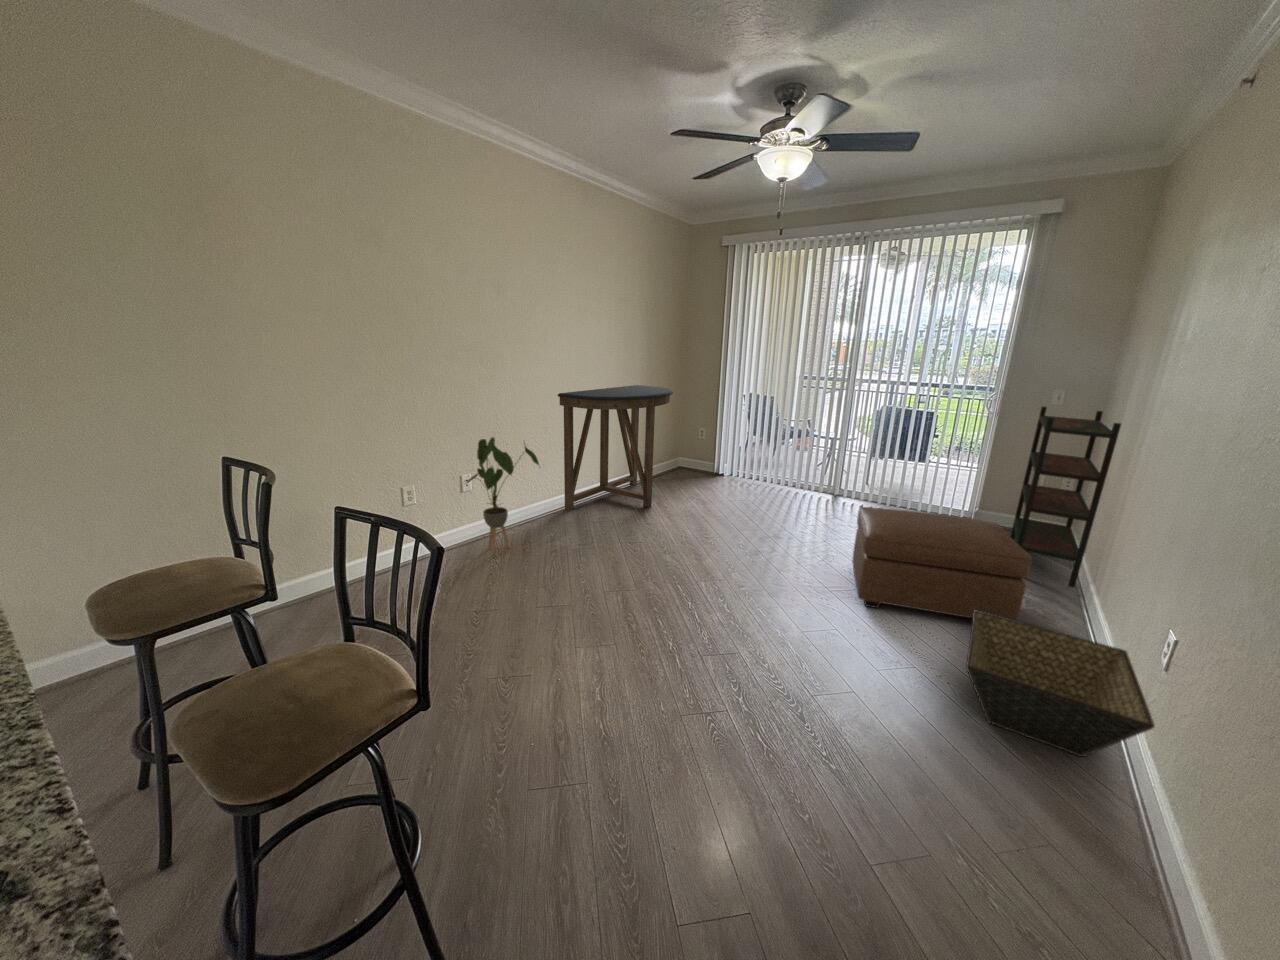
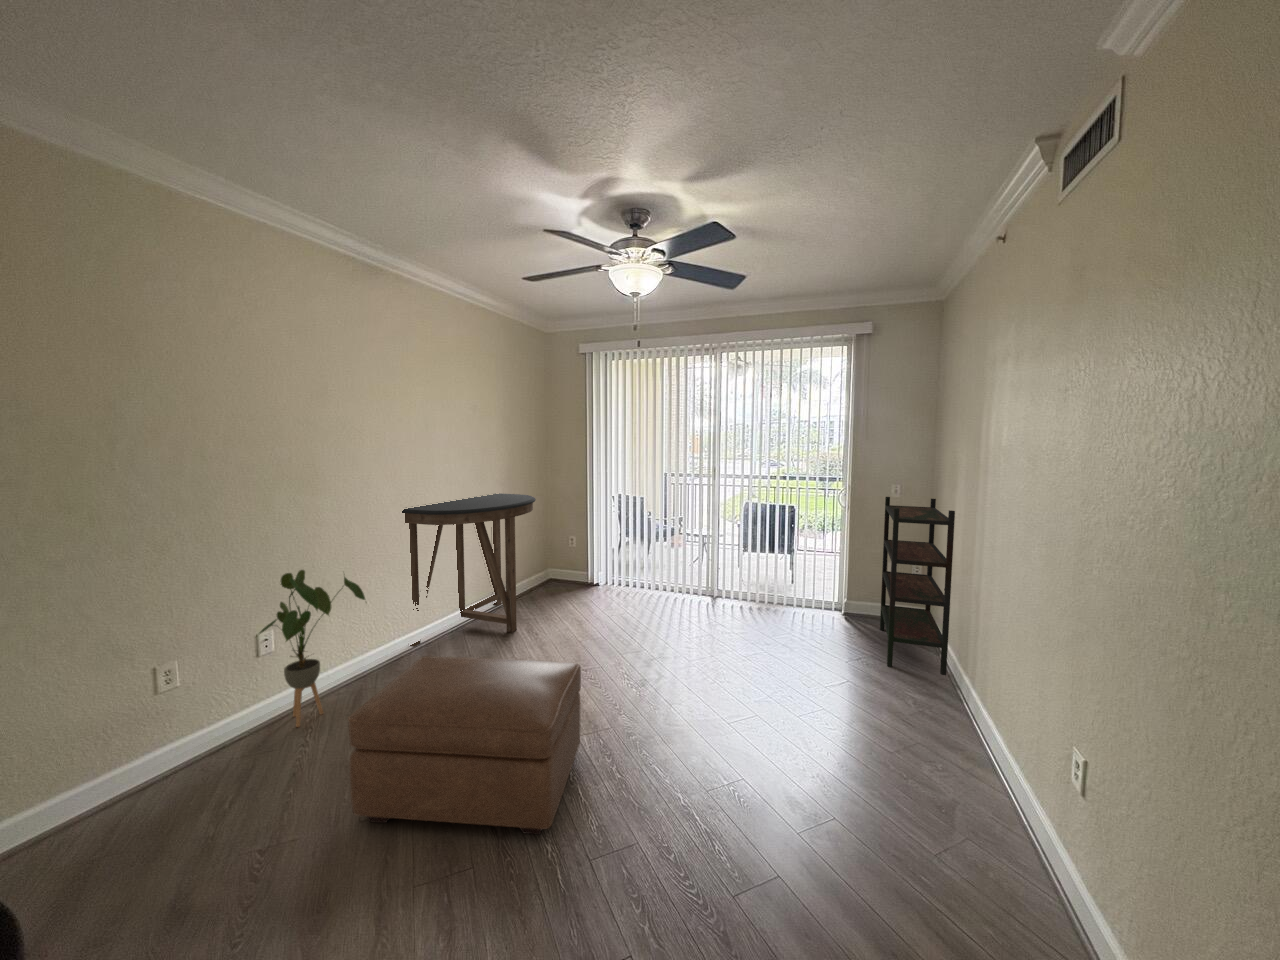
ottoman: present [852,507,1032,621] -> present [348,656,581,835]
basket: present [966,610,1155,757] -> none [865,727,1071,903]

